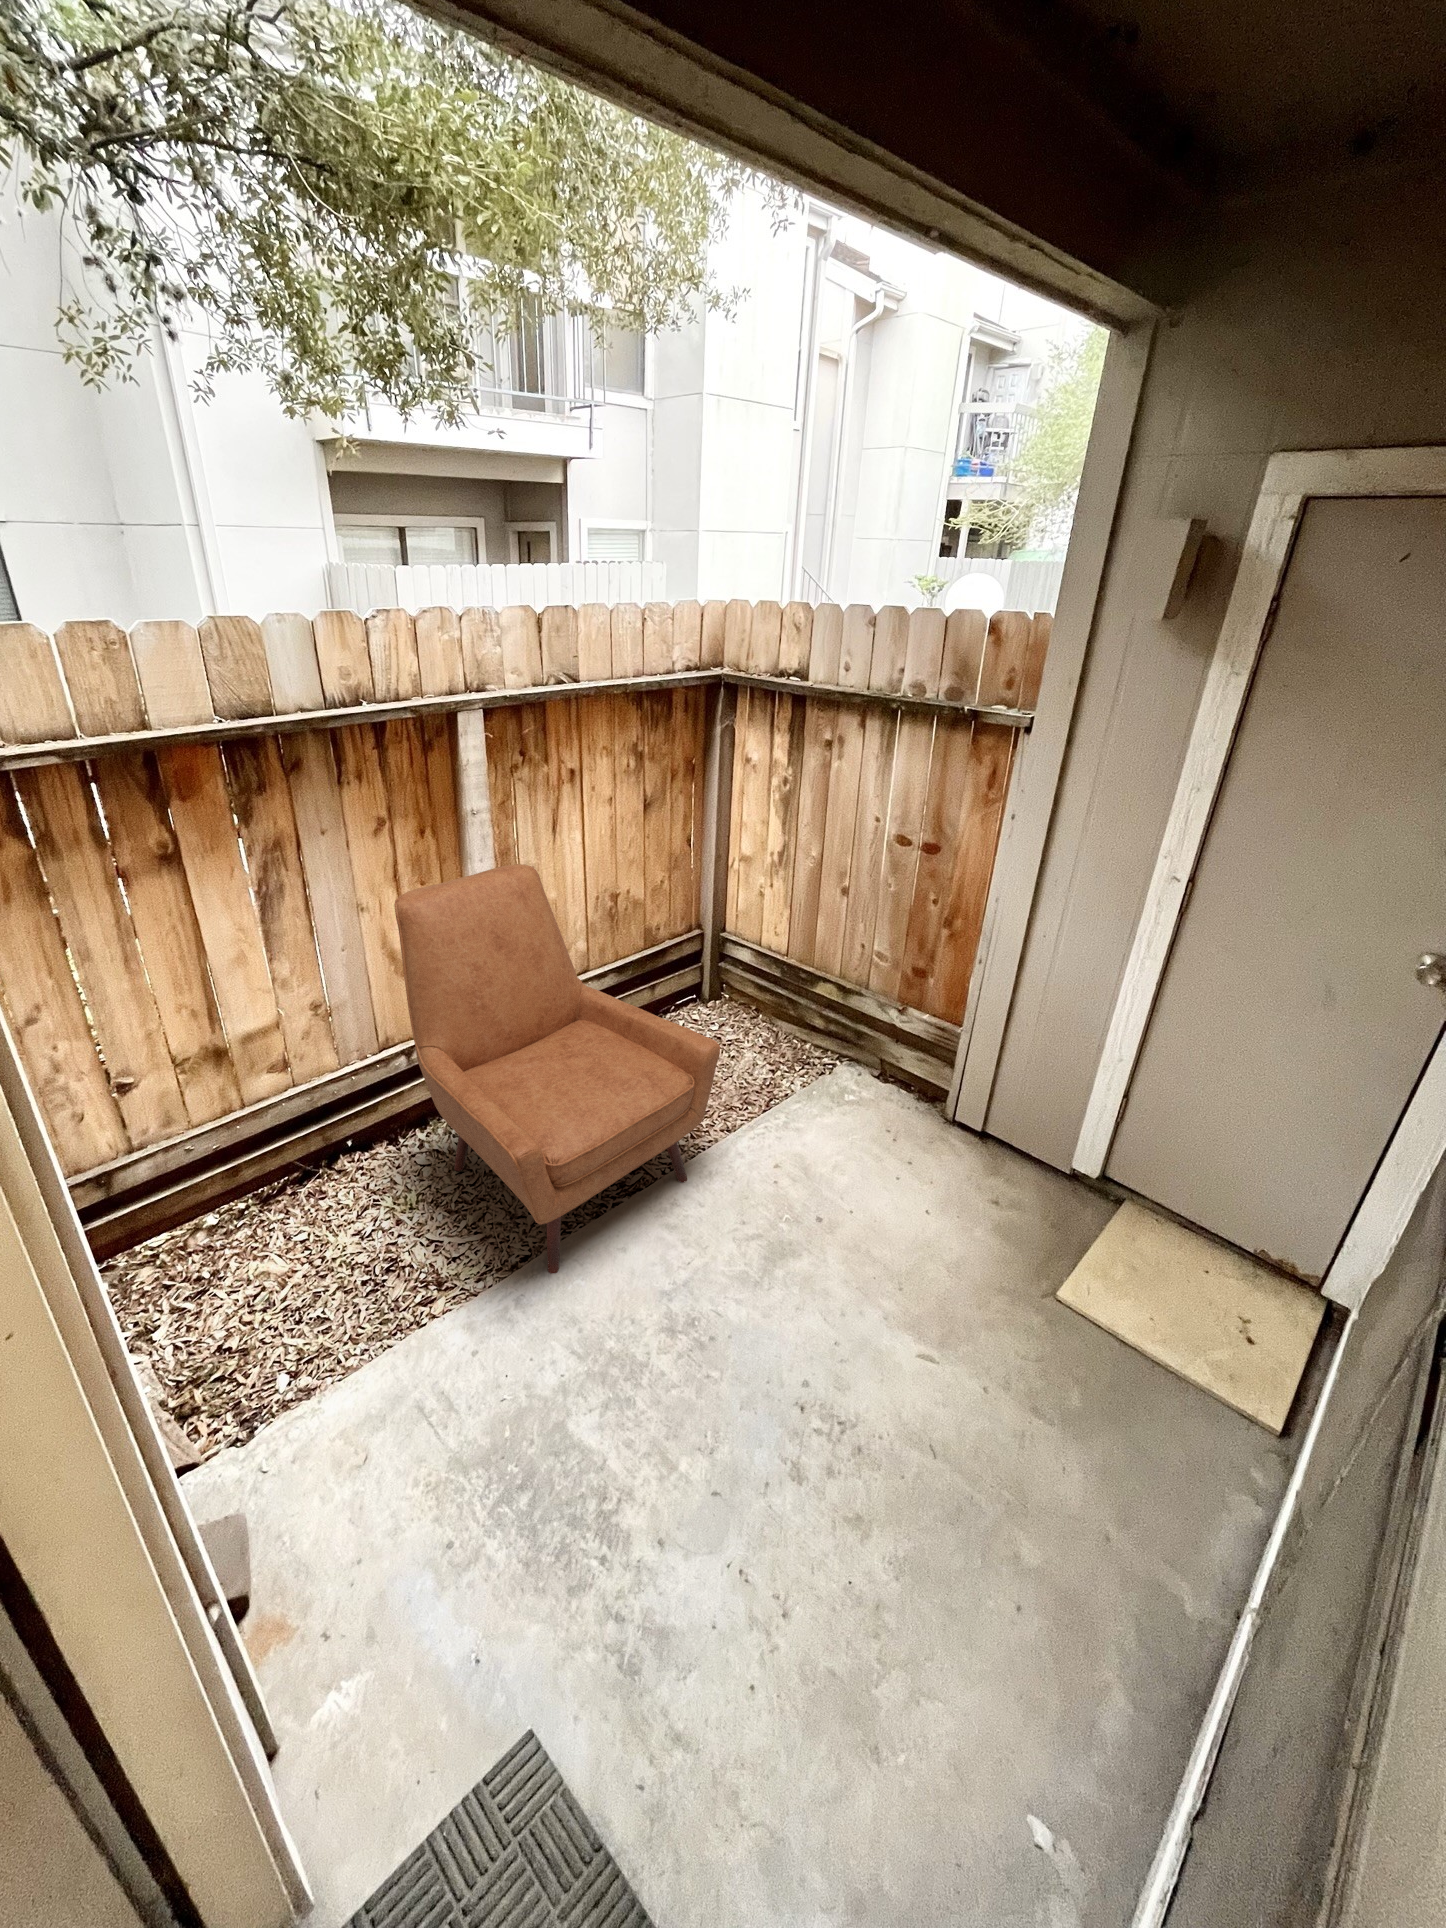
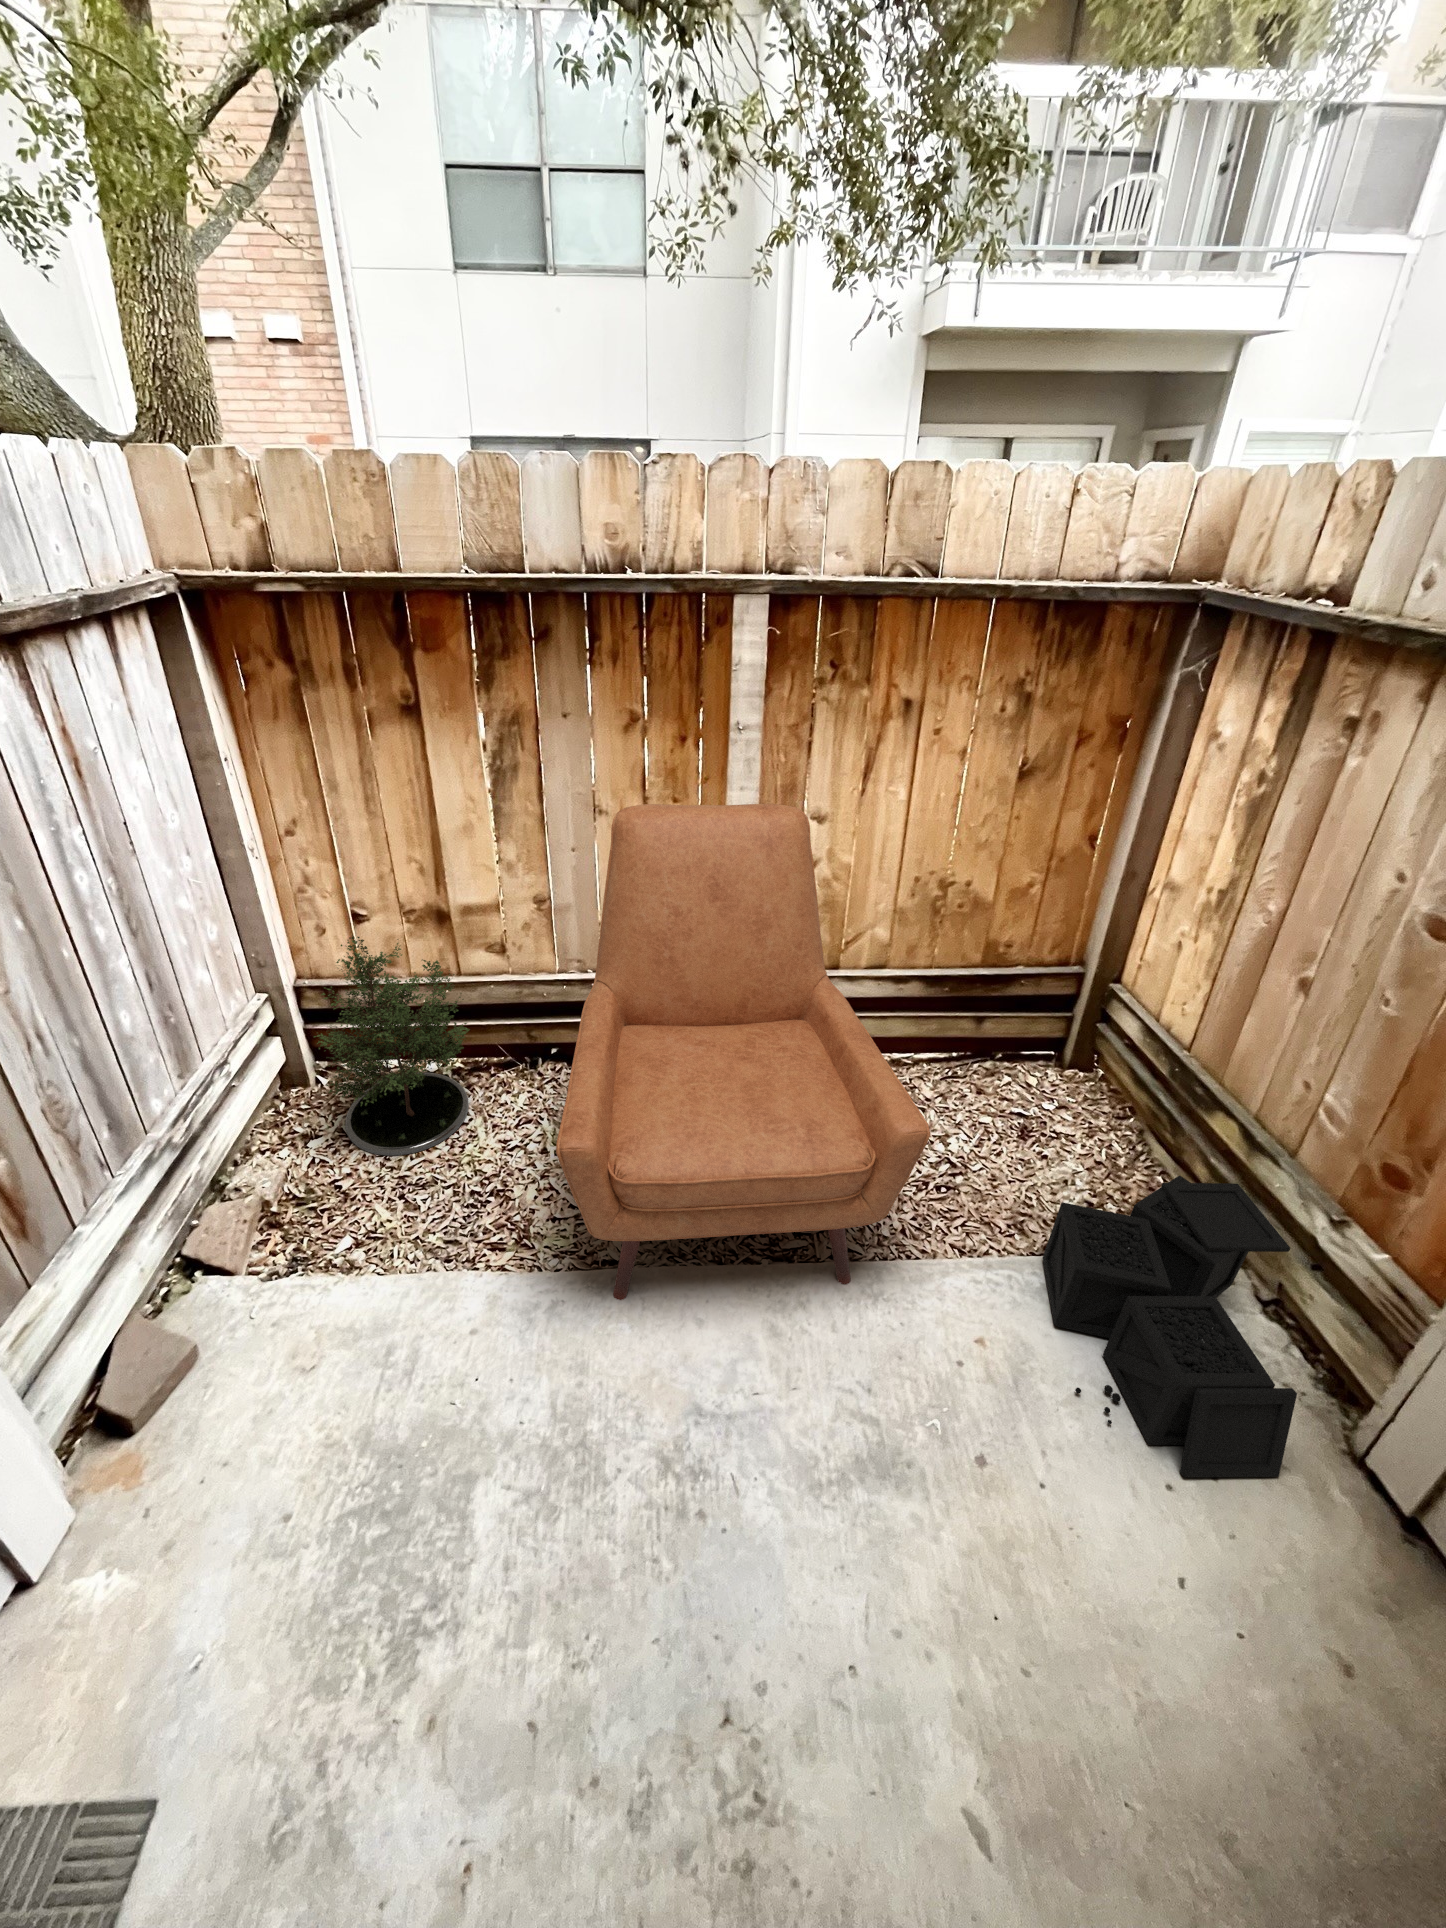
storage bin: none [774,1019,930,1173] -> present [1043,1176,1297,1477]
potted tree: none [133,1082,308,1307] -> present [314,935,469,1156]

